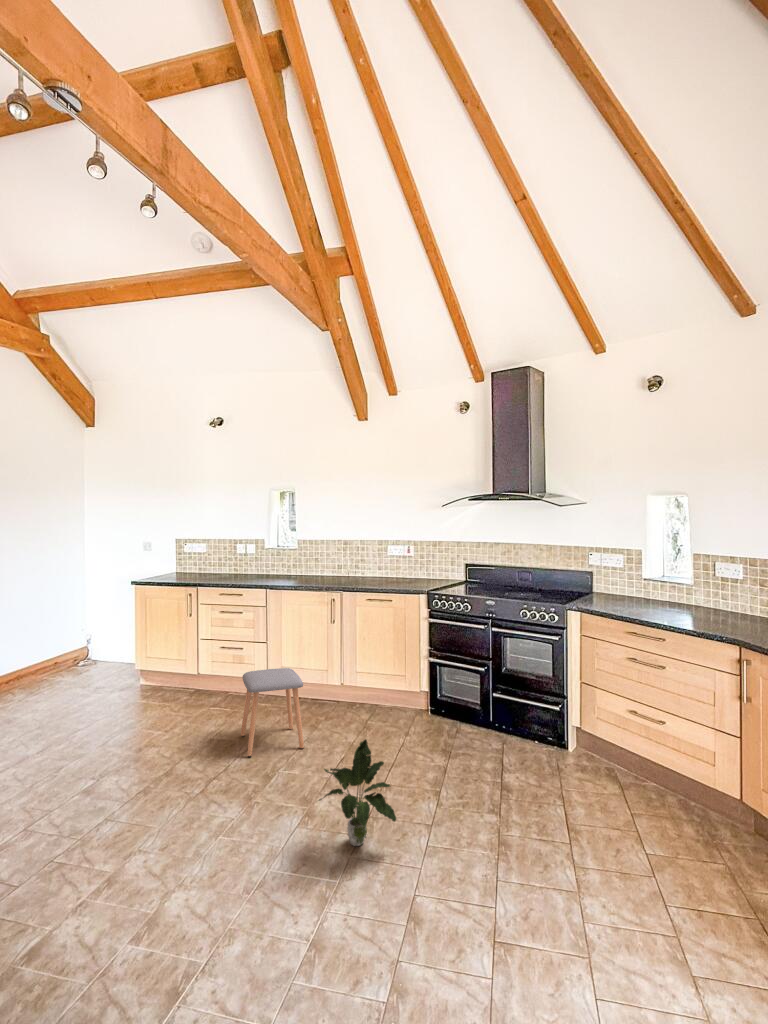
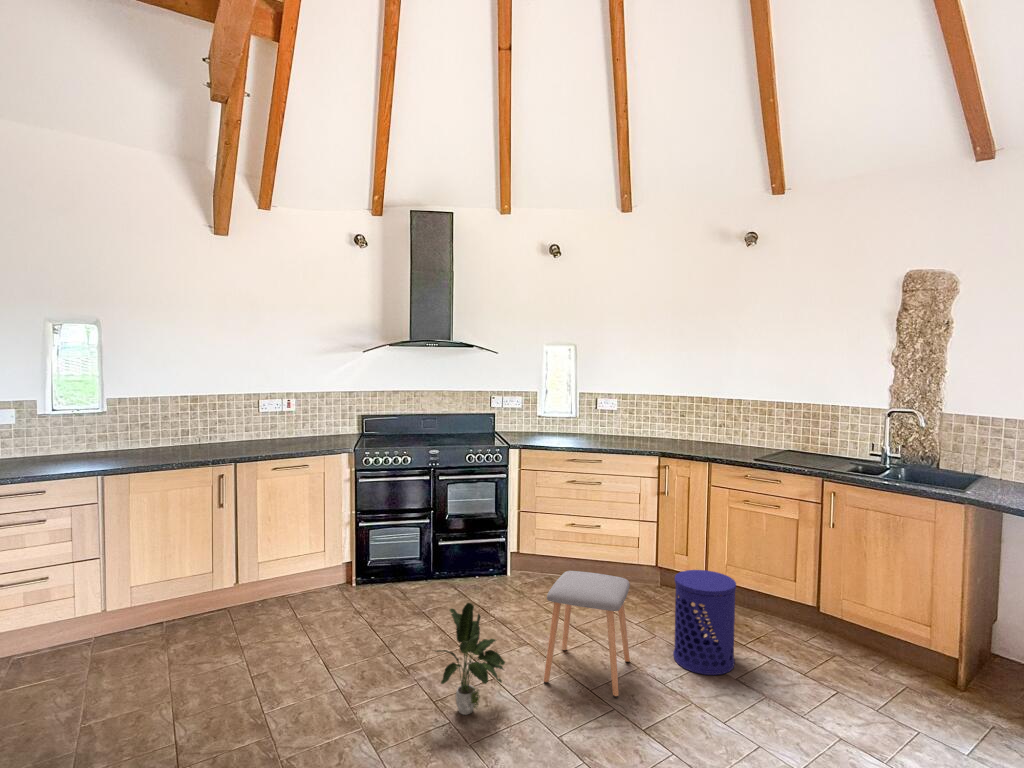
stool: present [241,668,304,757] -> present [544,571,630,698]
waste bin: none [622,803,721,981] -> present [673,570,736,675]

